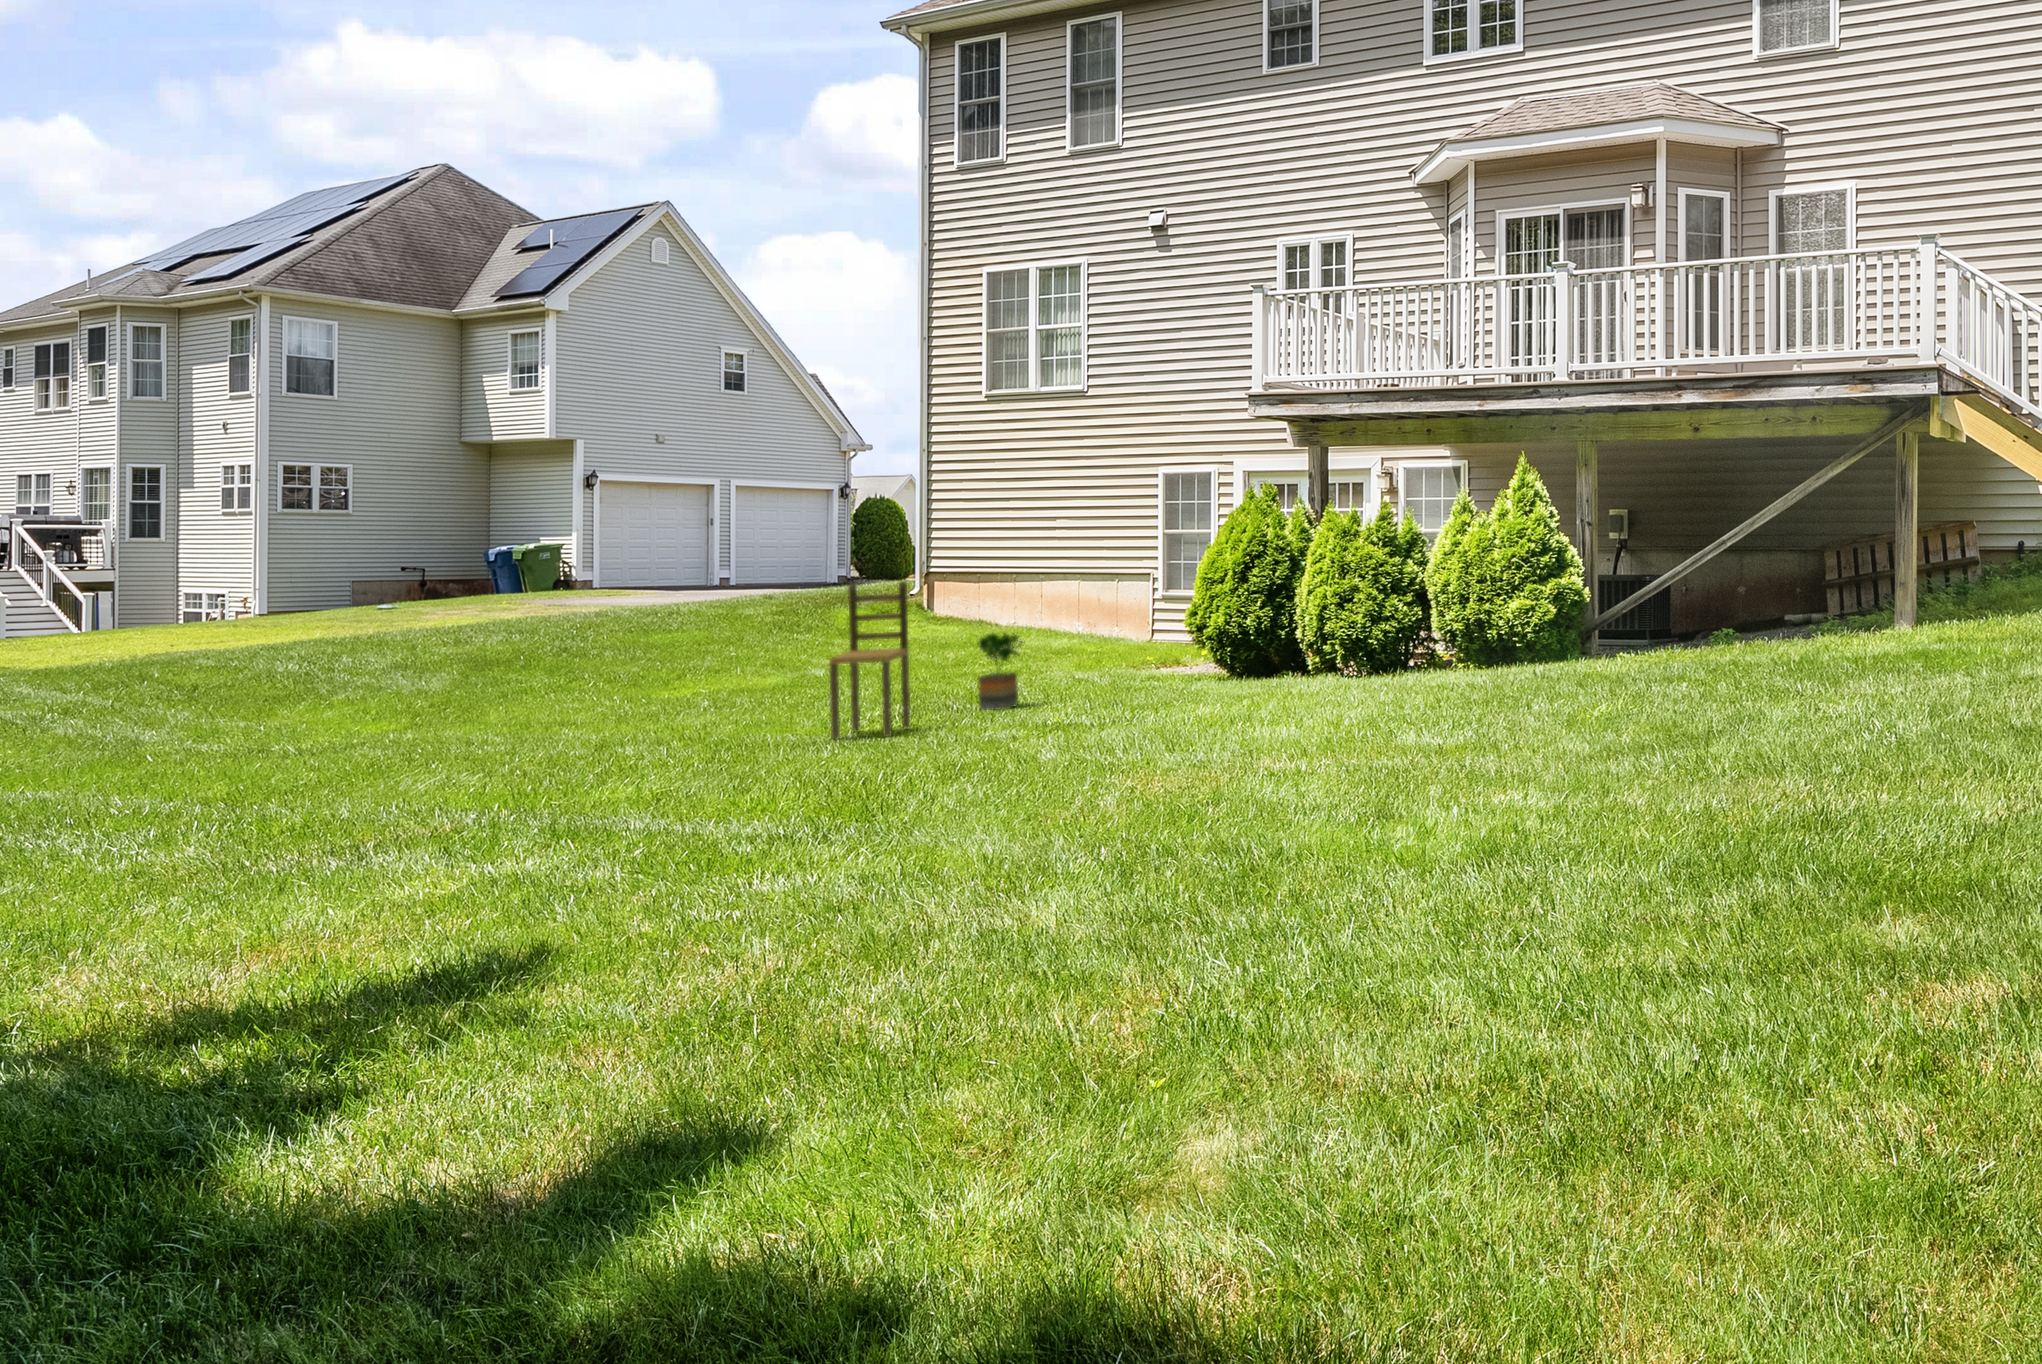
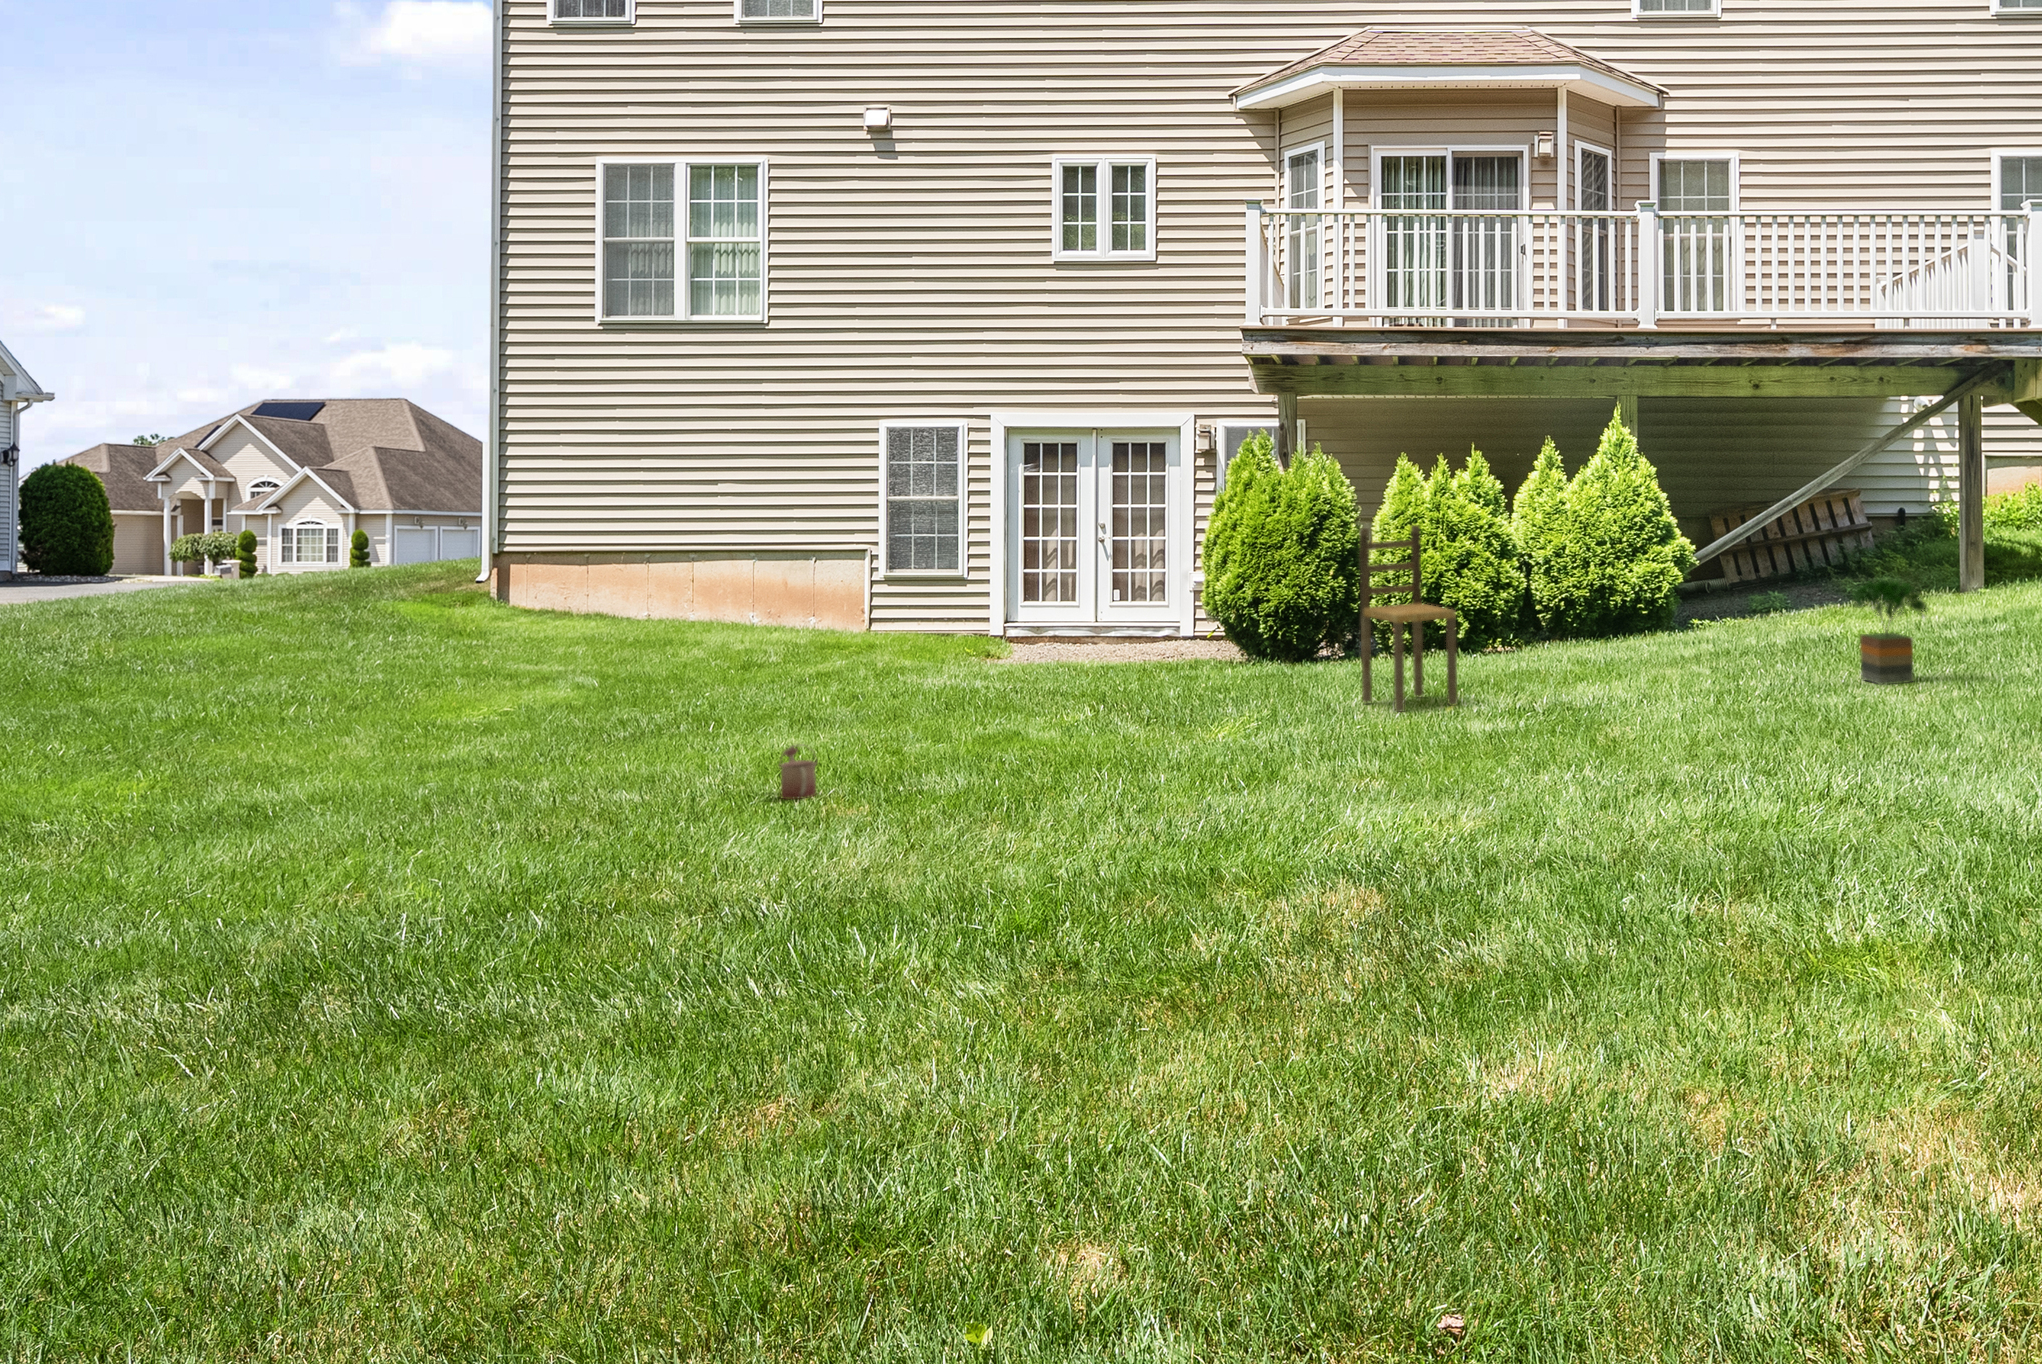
potted tree: present [977,633,1024,710] -> present [1853,580,1928,685]
watering can: none [287,734,329,774] -> present [779,745,817,799]

